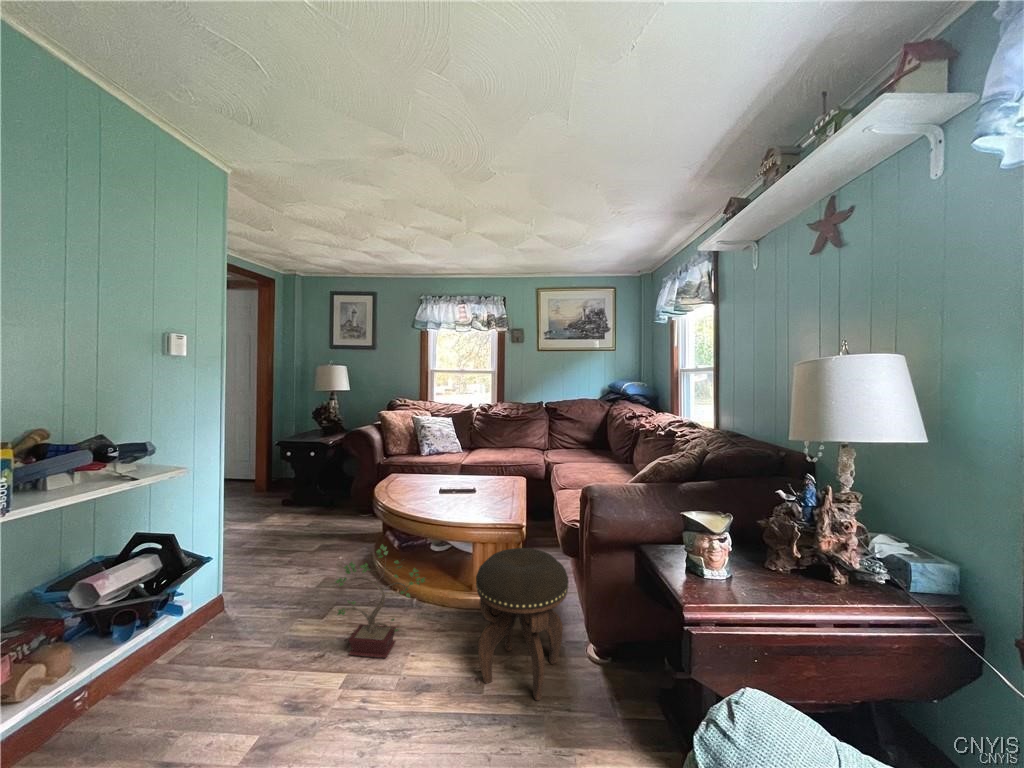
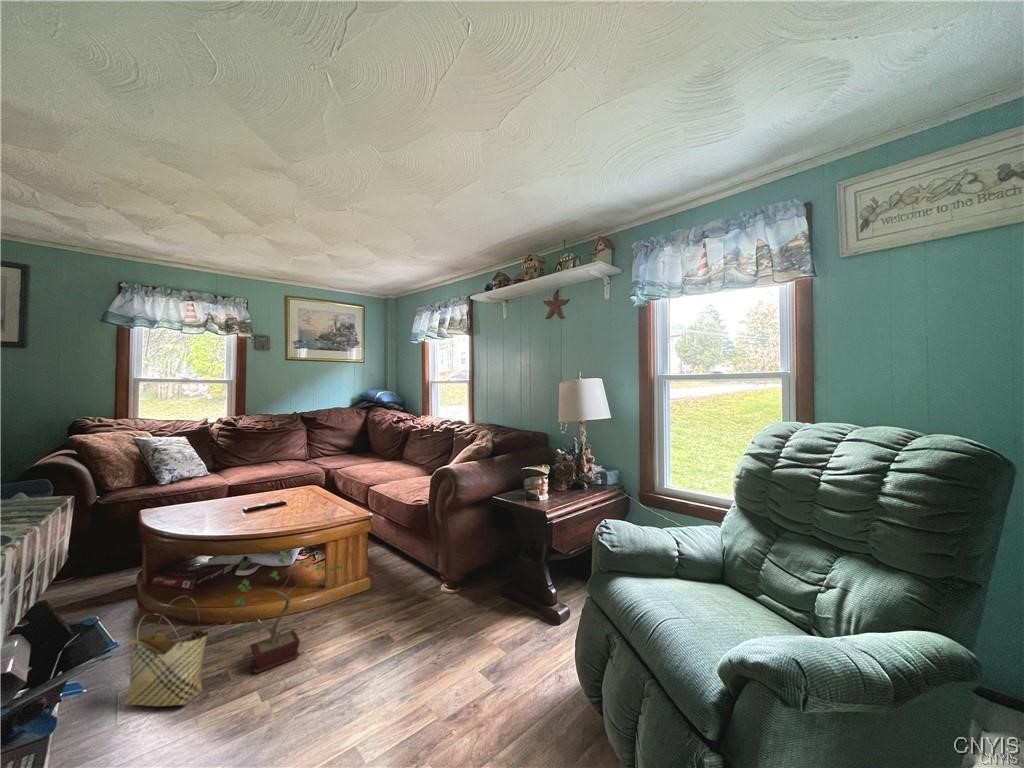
footstool: present [476,548,568,700] -> none [381,519,454,629]
woven basket: none [278,559,320,655] -> present [125,596,208,706]

